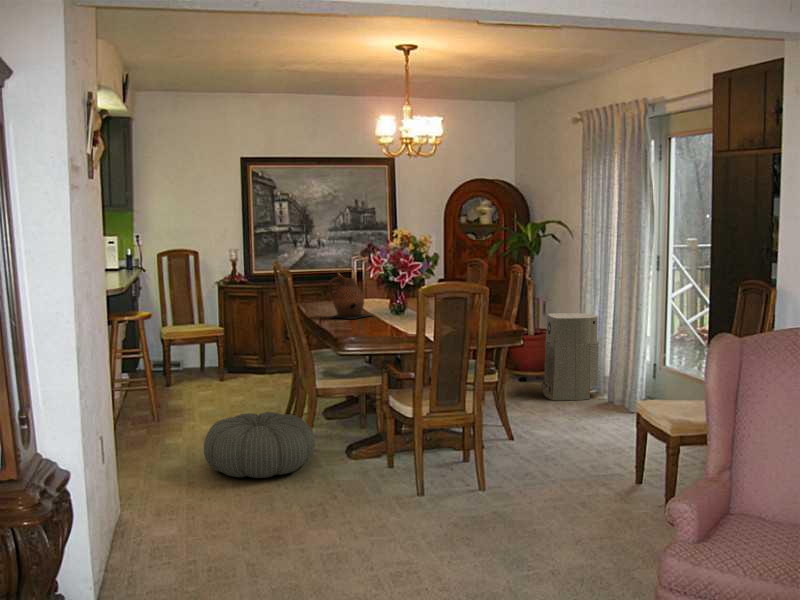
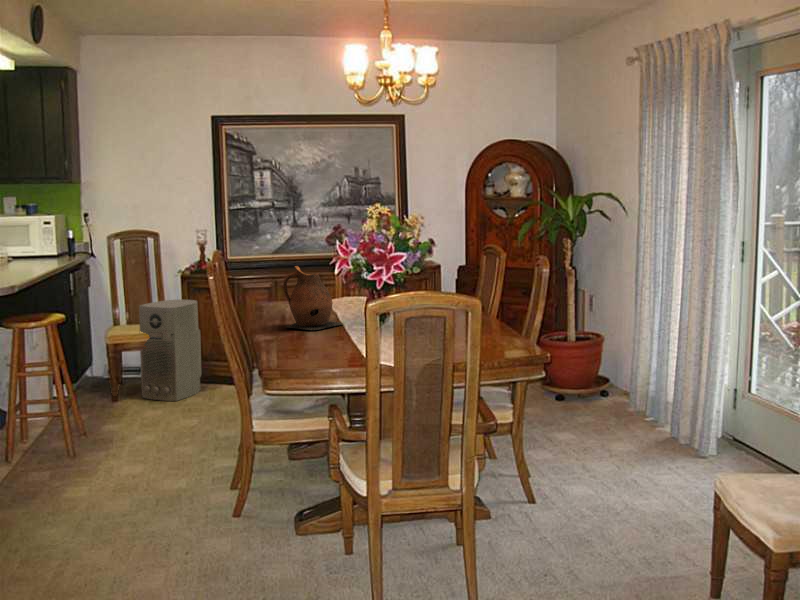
air purifier: present [541,313,599,400] -> present [139,300,202,401]
pouf: present [204,412,315,478] -> none [83,463,245,568]

